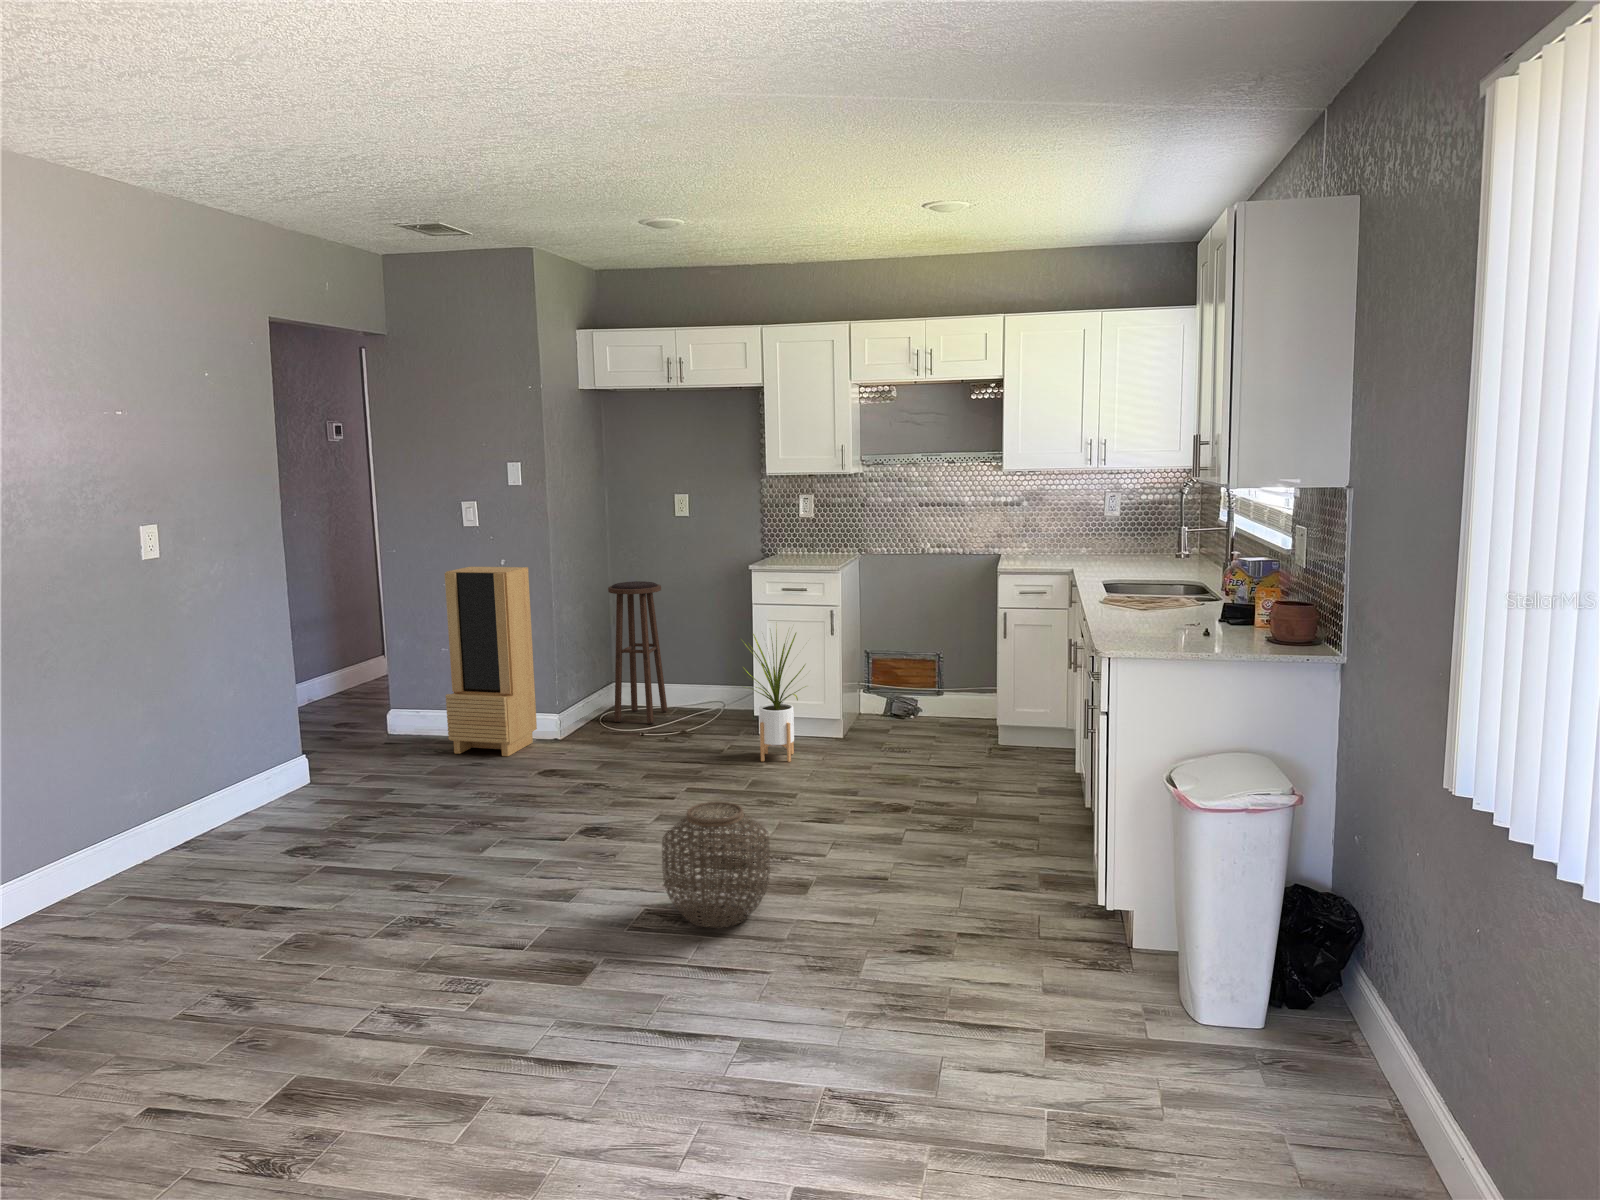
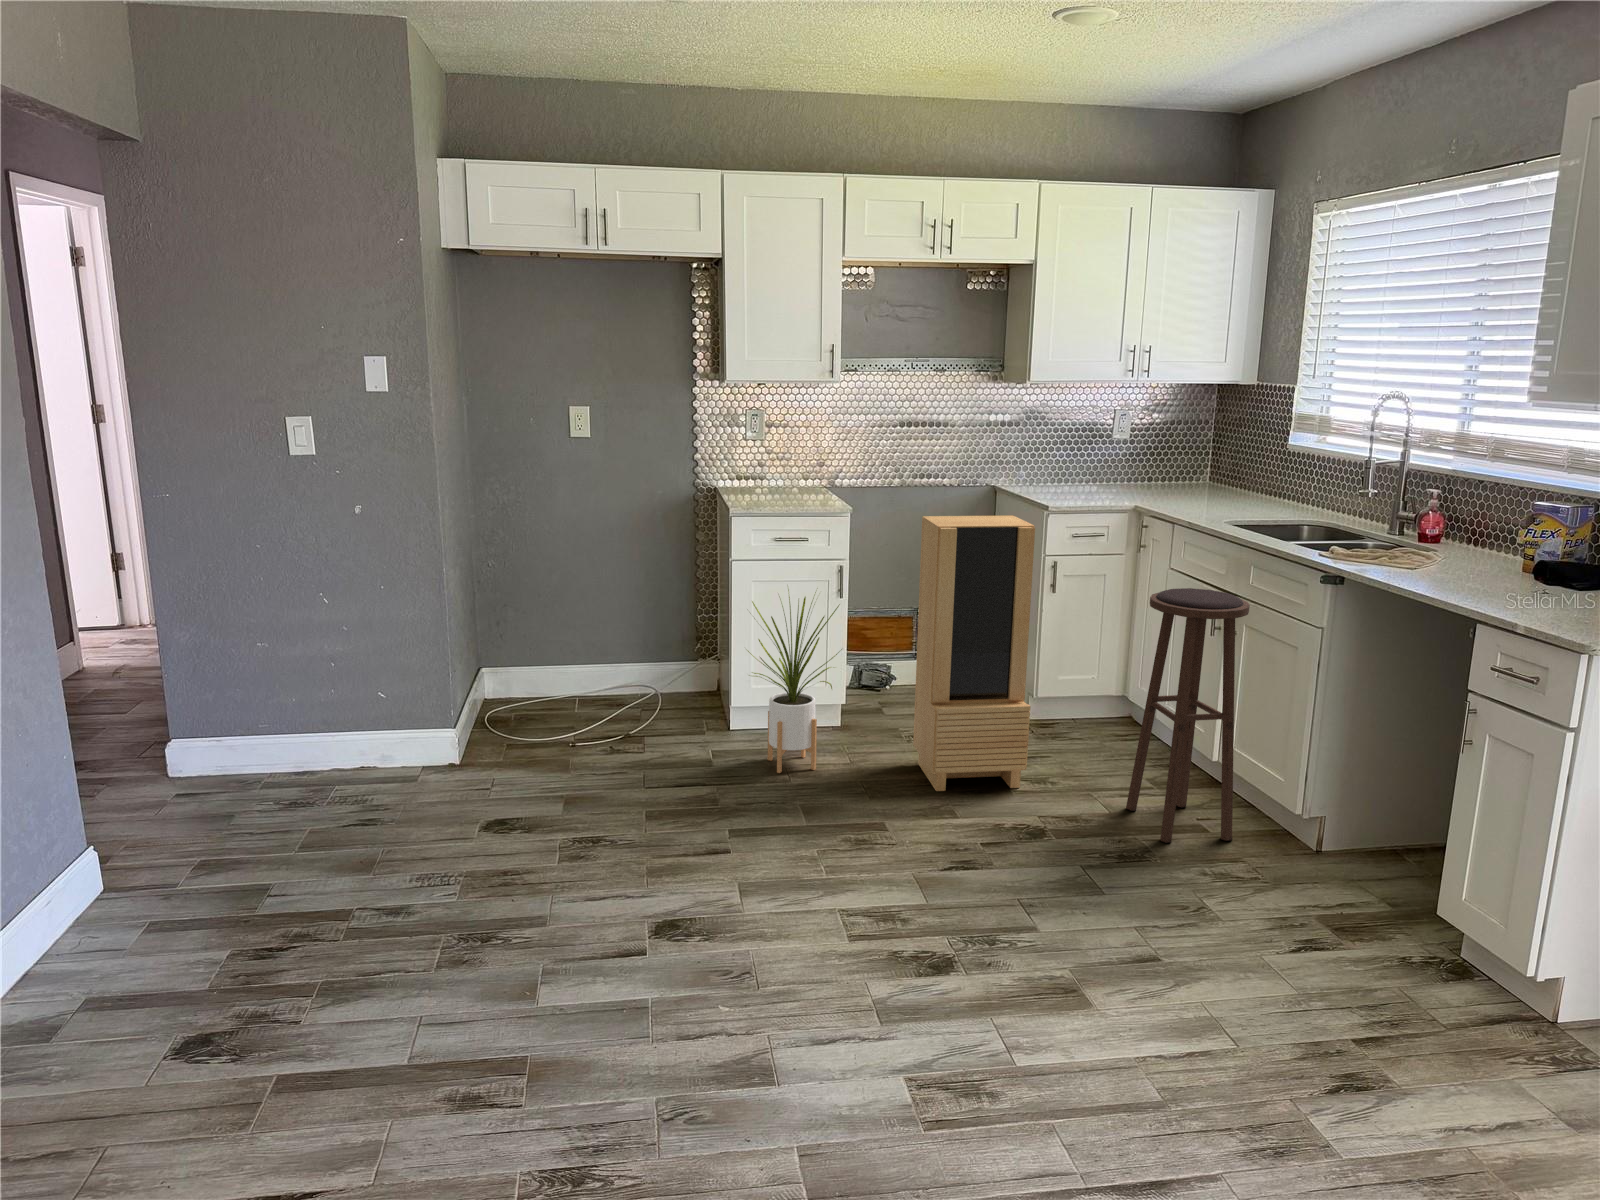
storage cabinet: present [445,567,537,756] -> present [913,516,1035,791]
stool: present [608,581,668,724] -> present [1126,588,1250,843]
woven basket: present [662,802,770,928] -> none [955,888,1122,1082]

